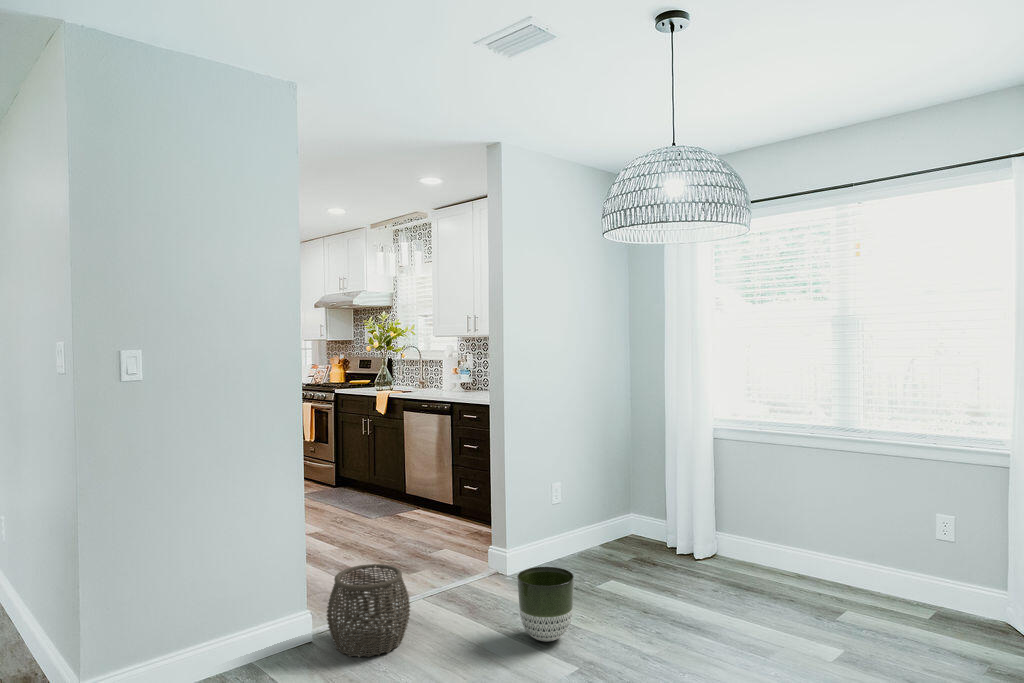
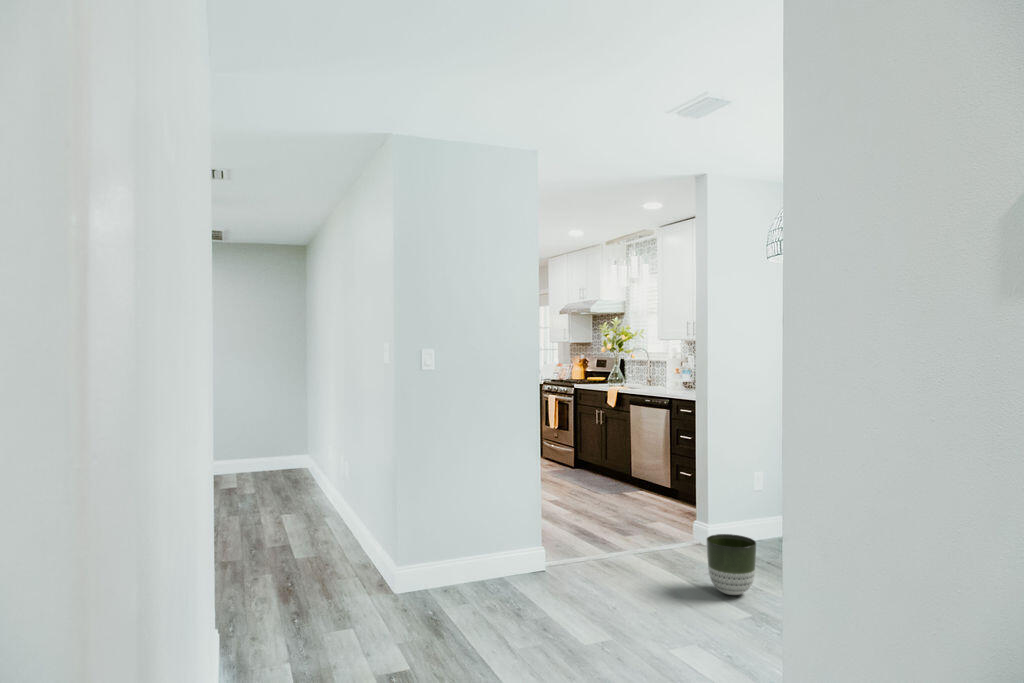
woven basket: present [327,564,410,657] -> none [554,517,619,585]

